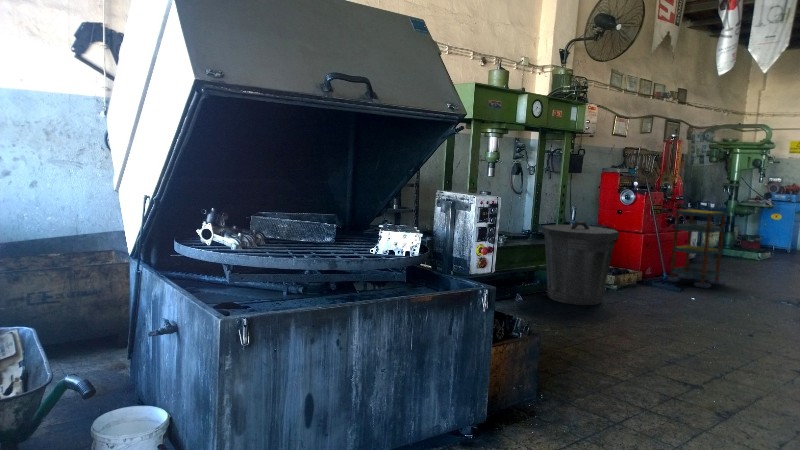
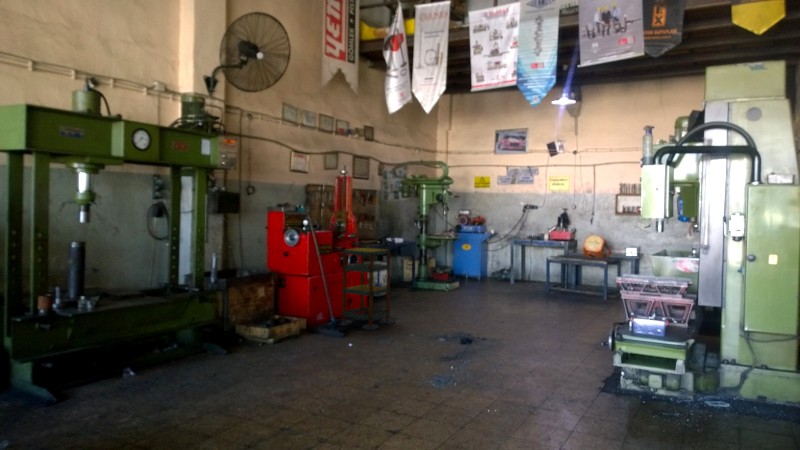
trash can: present [542,221,619,305] -> none [163,271,253,373]

